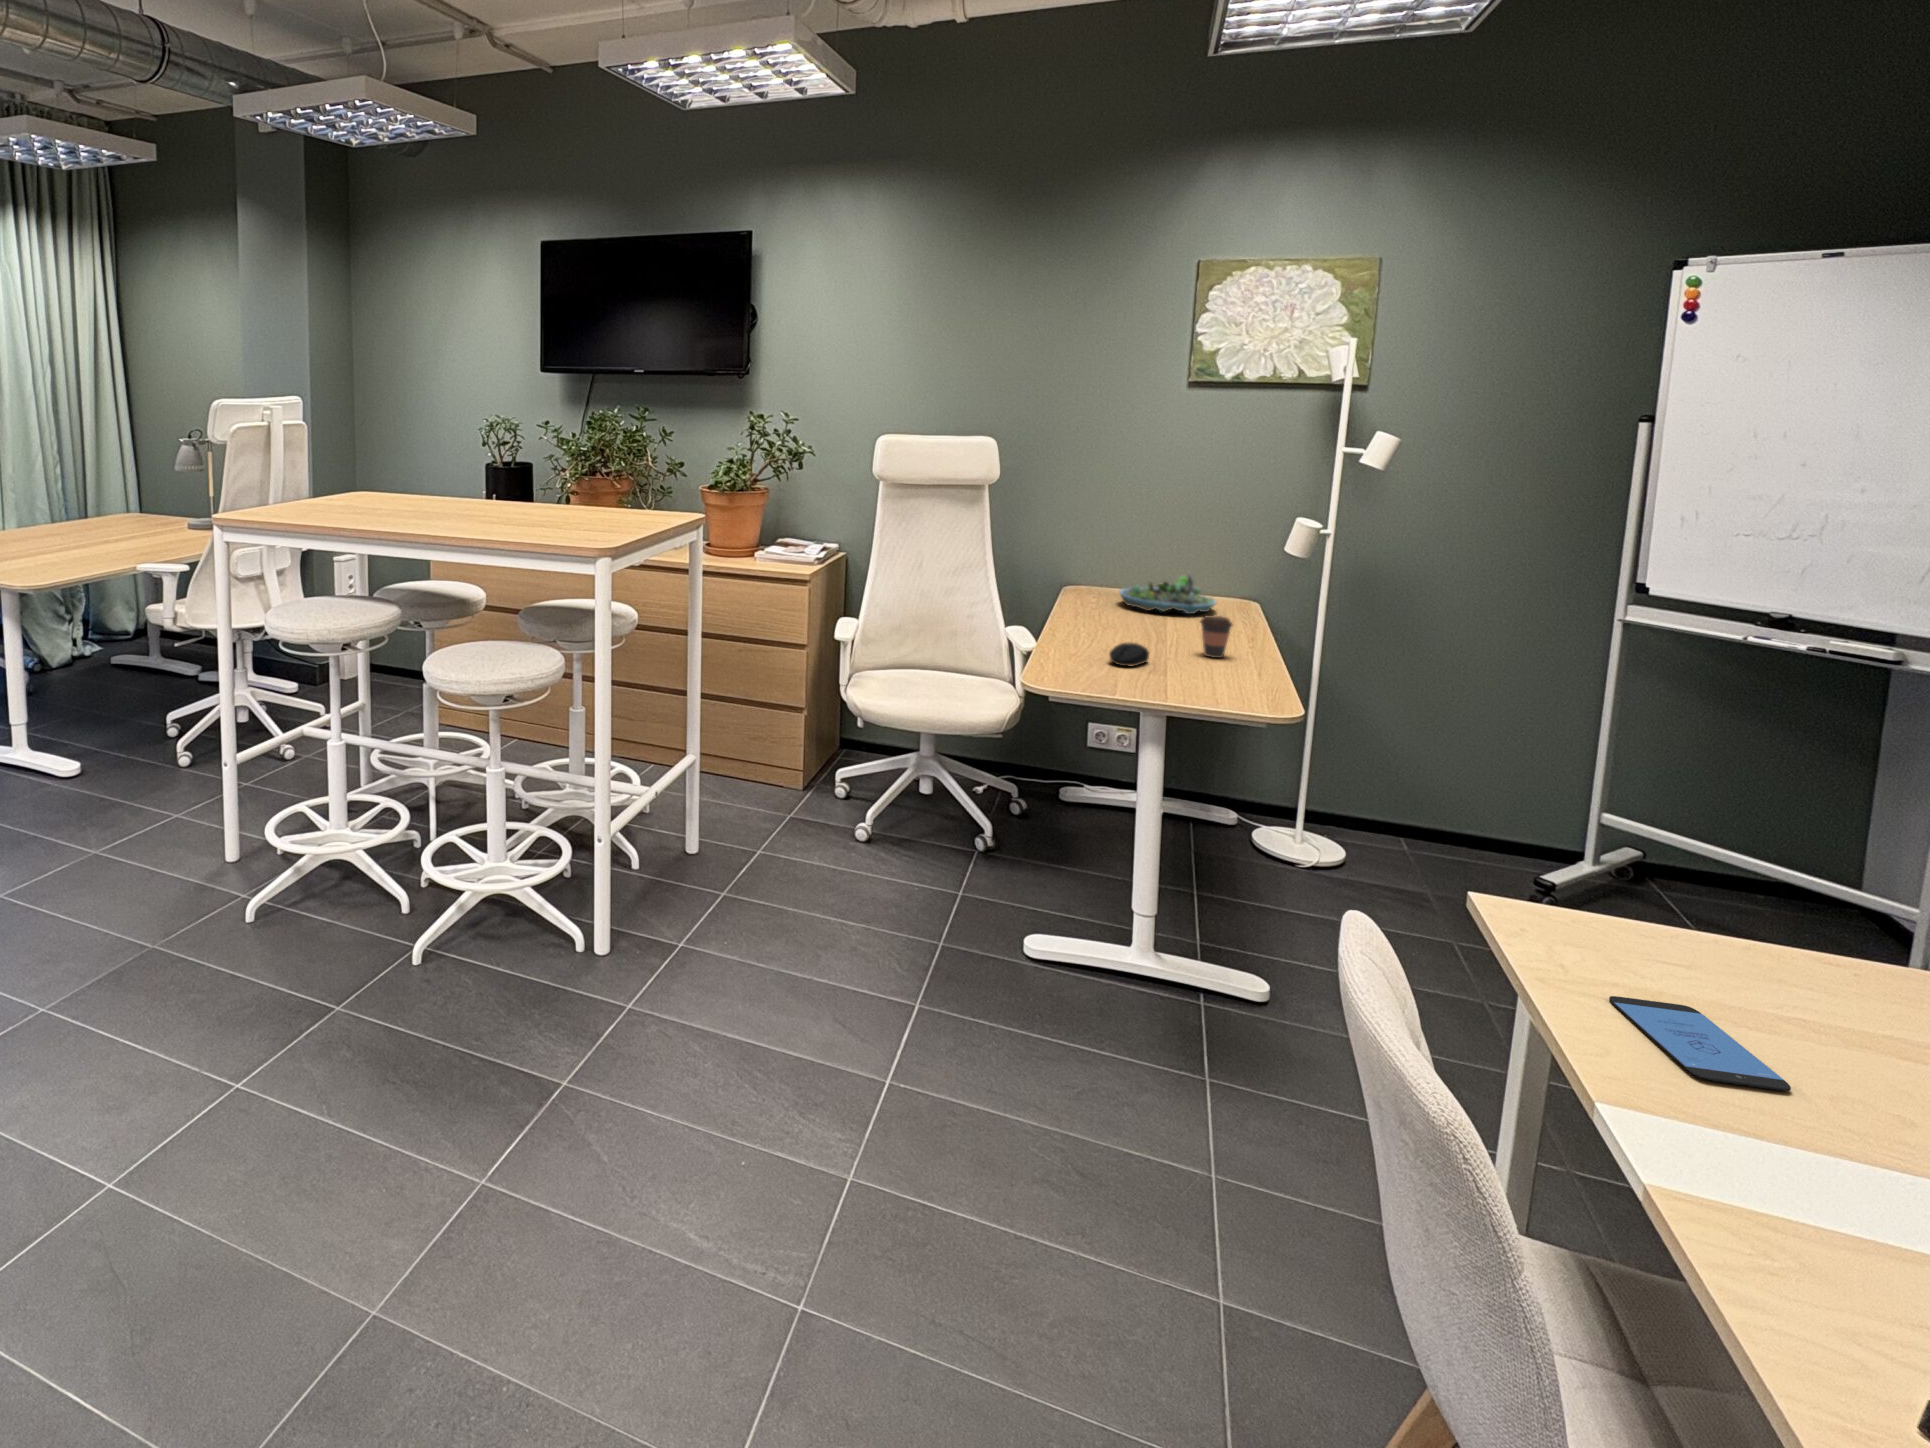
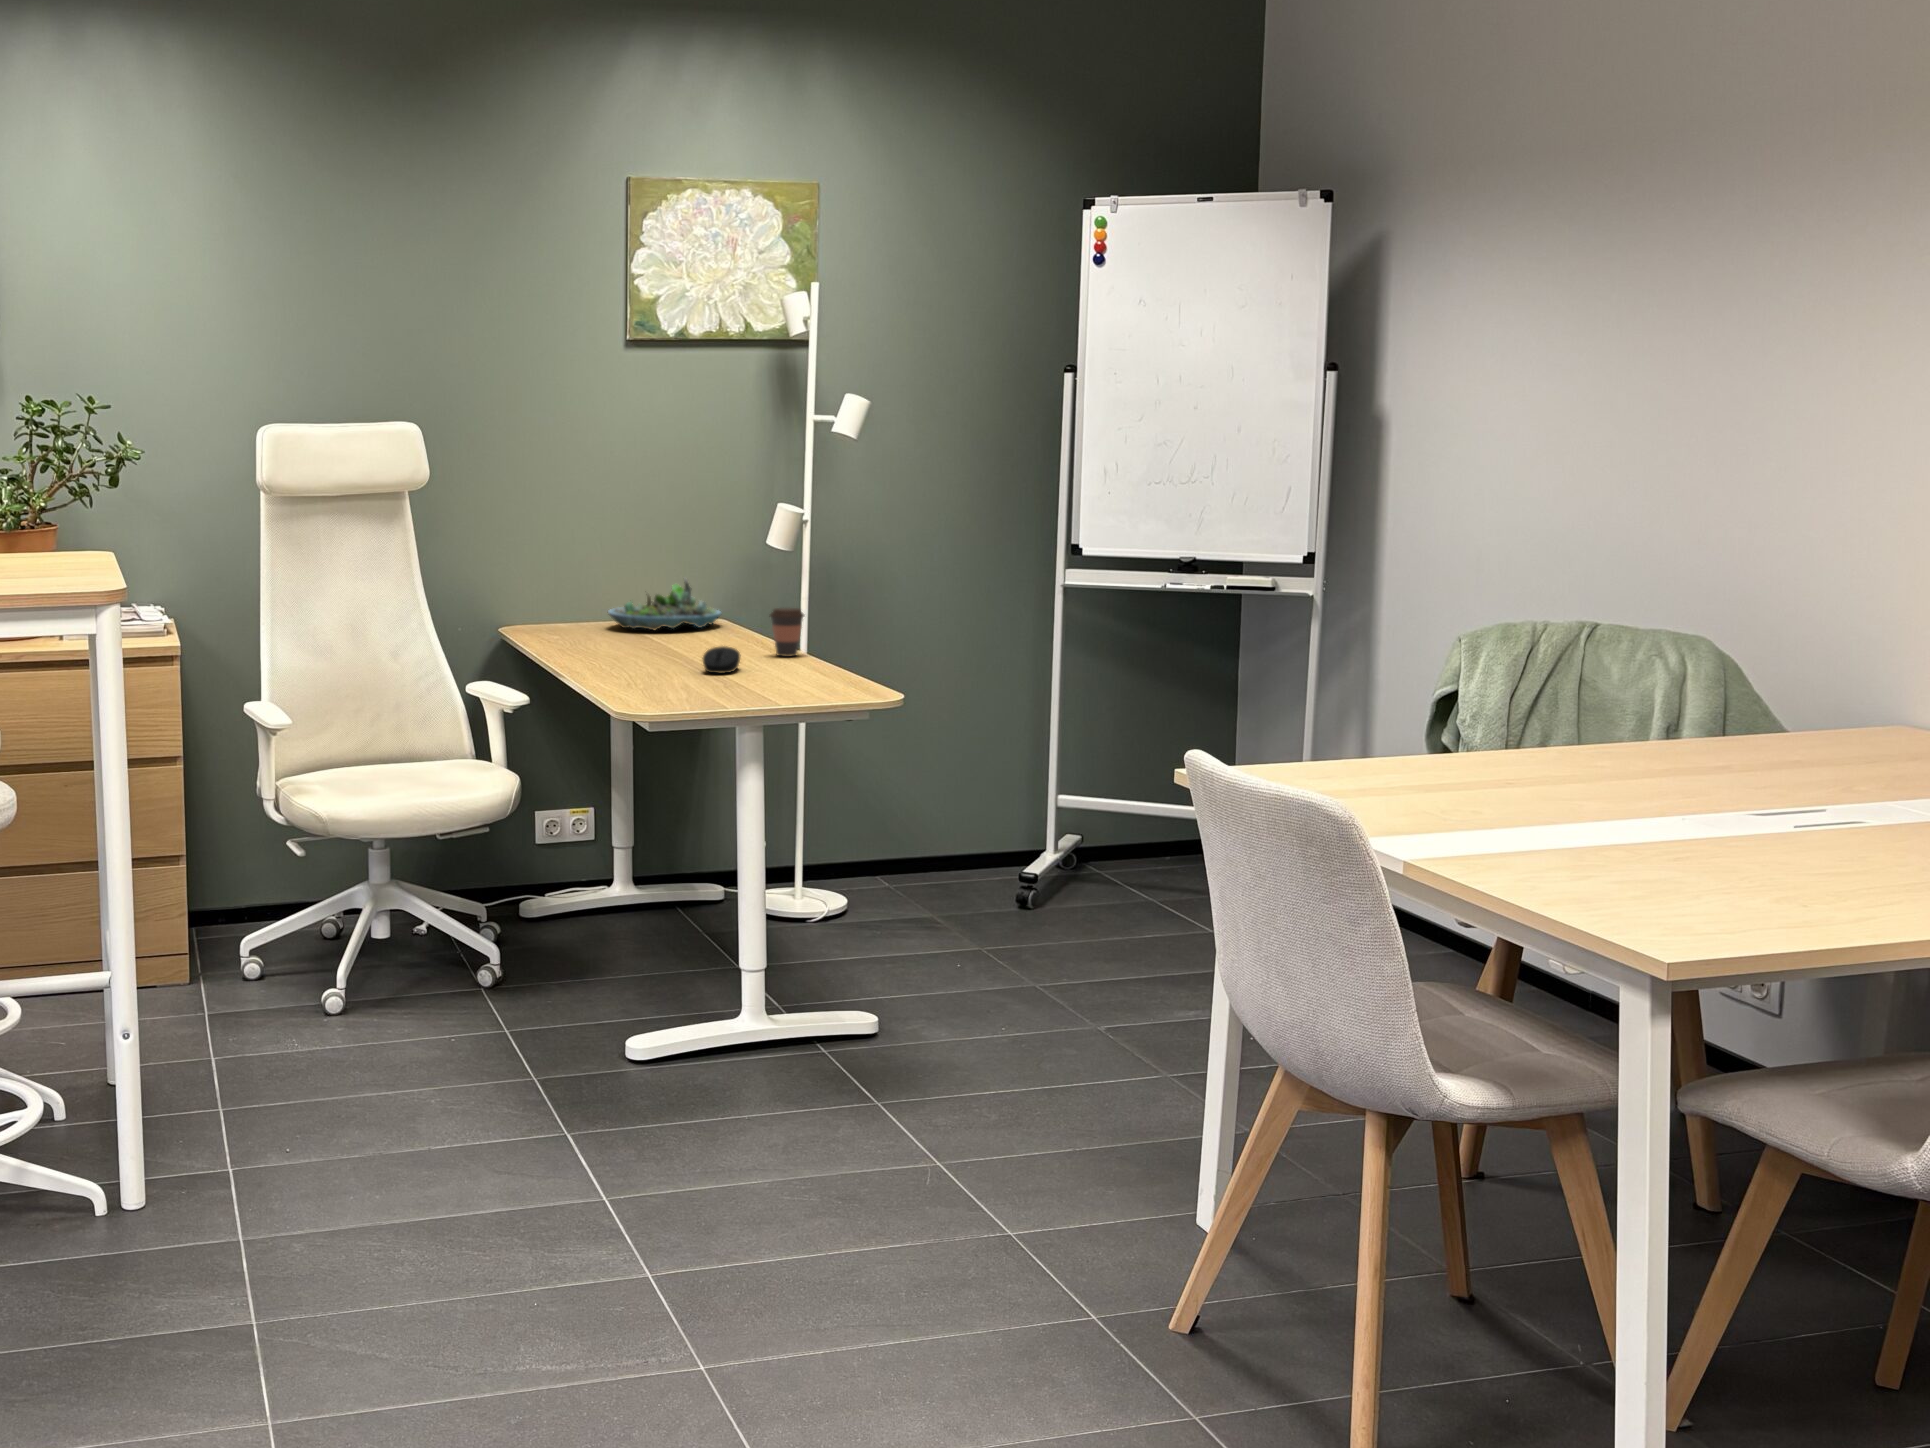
smartphone: present [1609,996,1791,1091] -> none [1340,774,1458,798]

